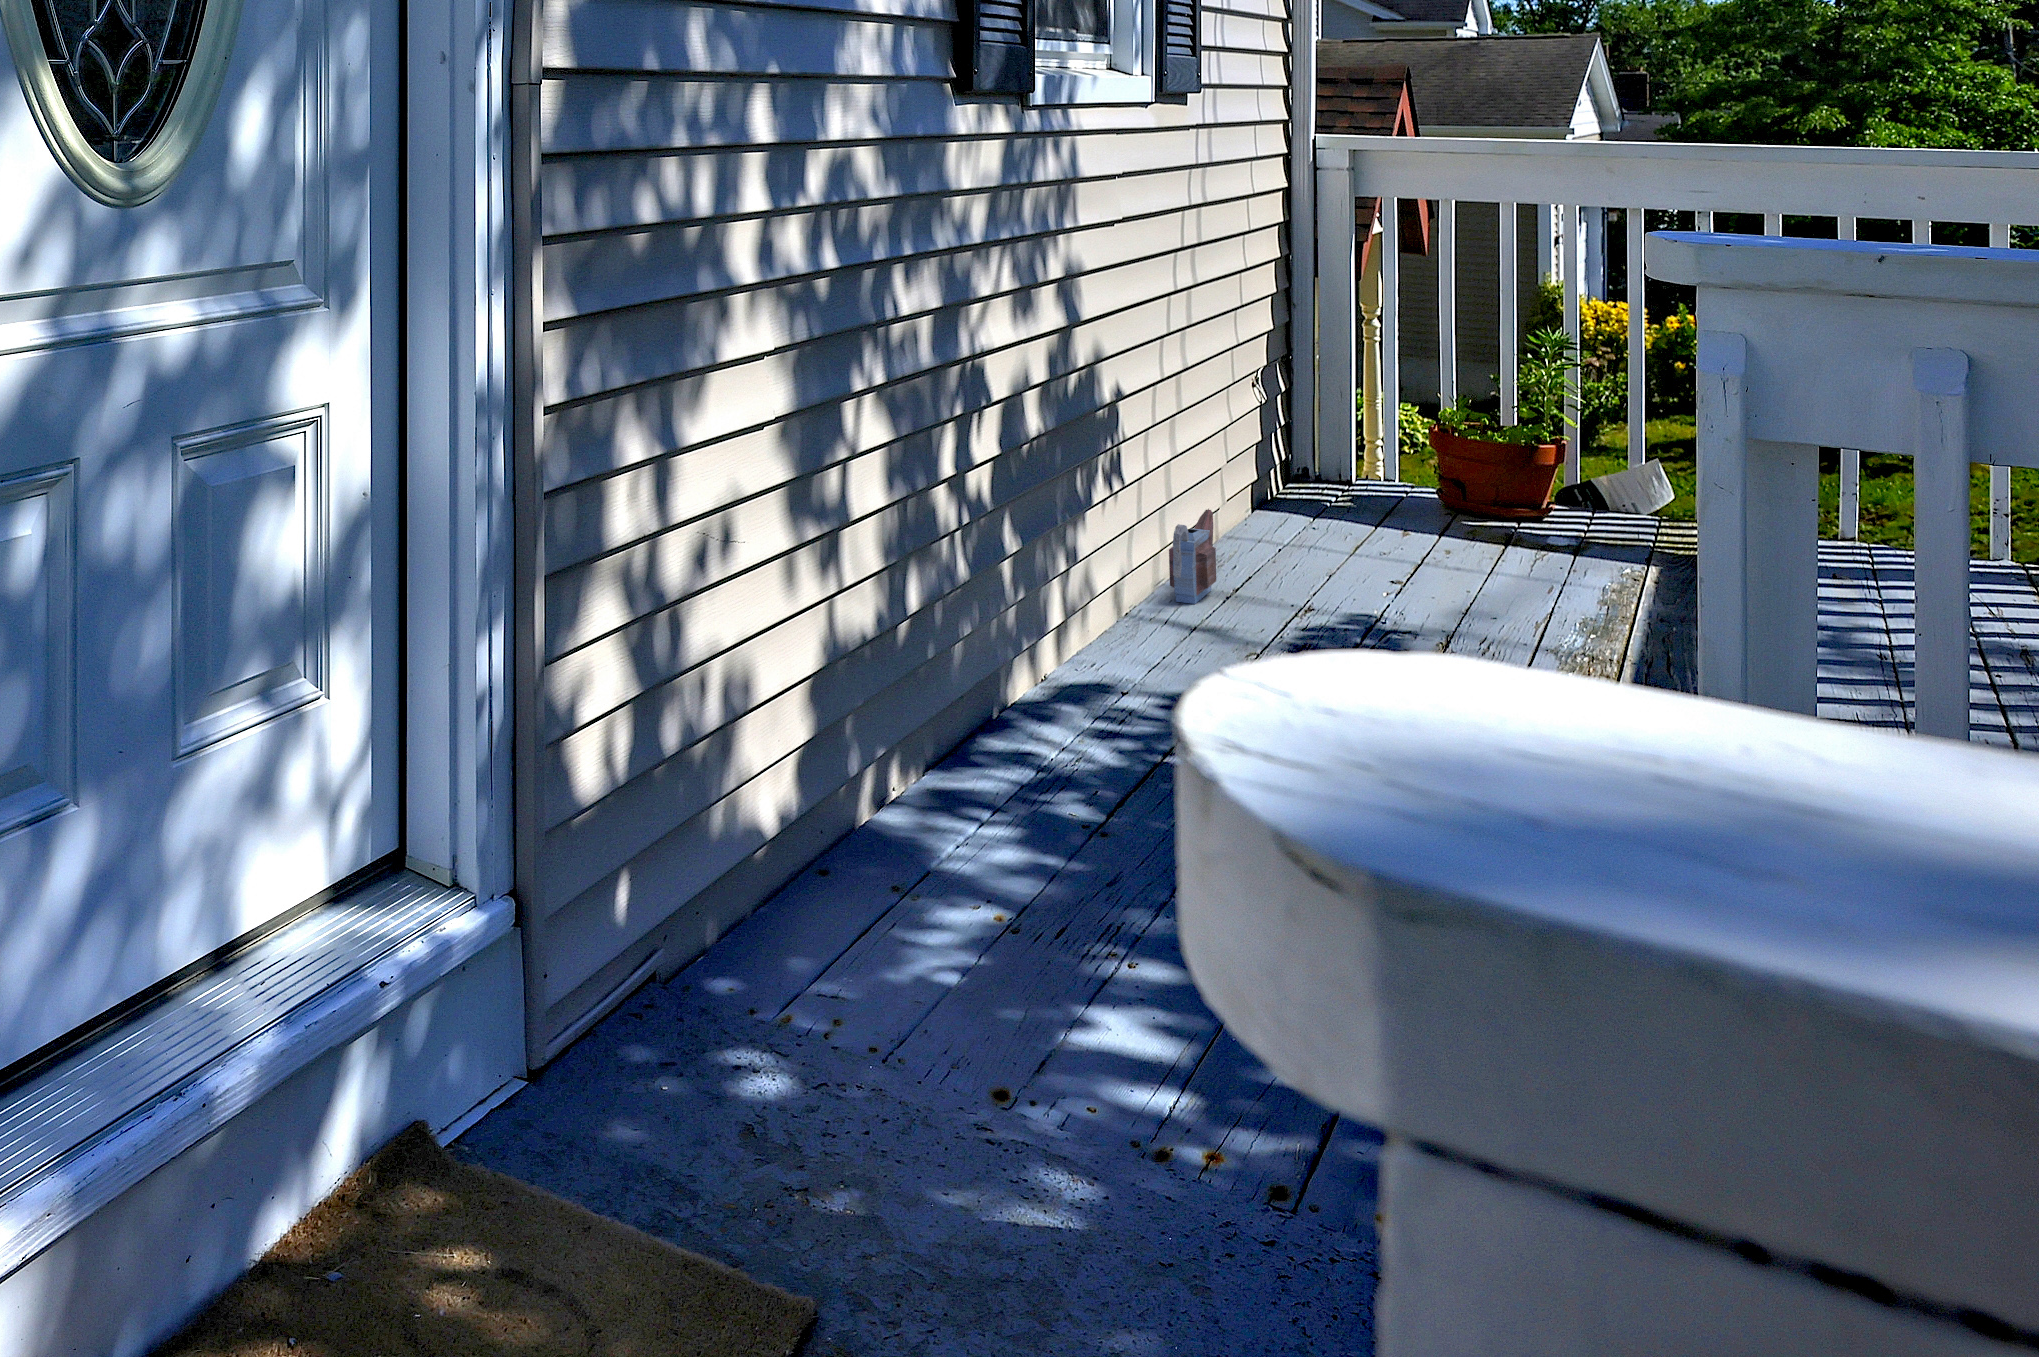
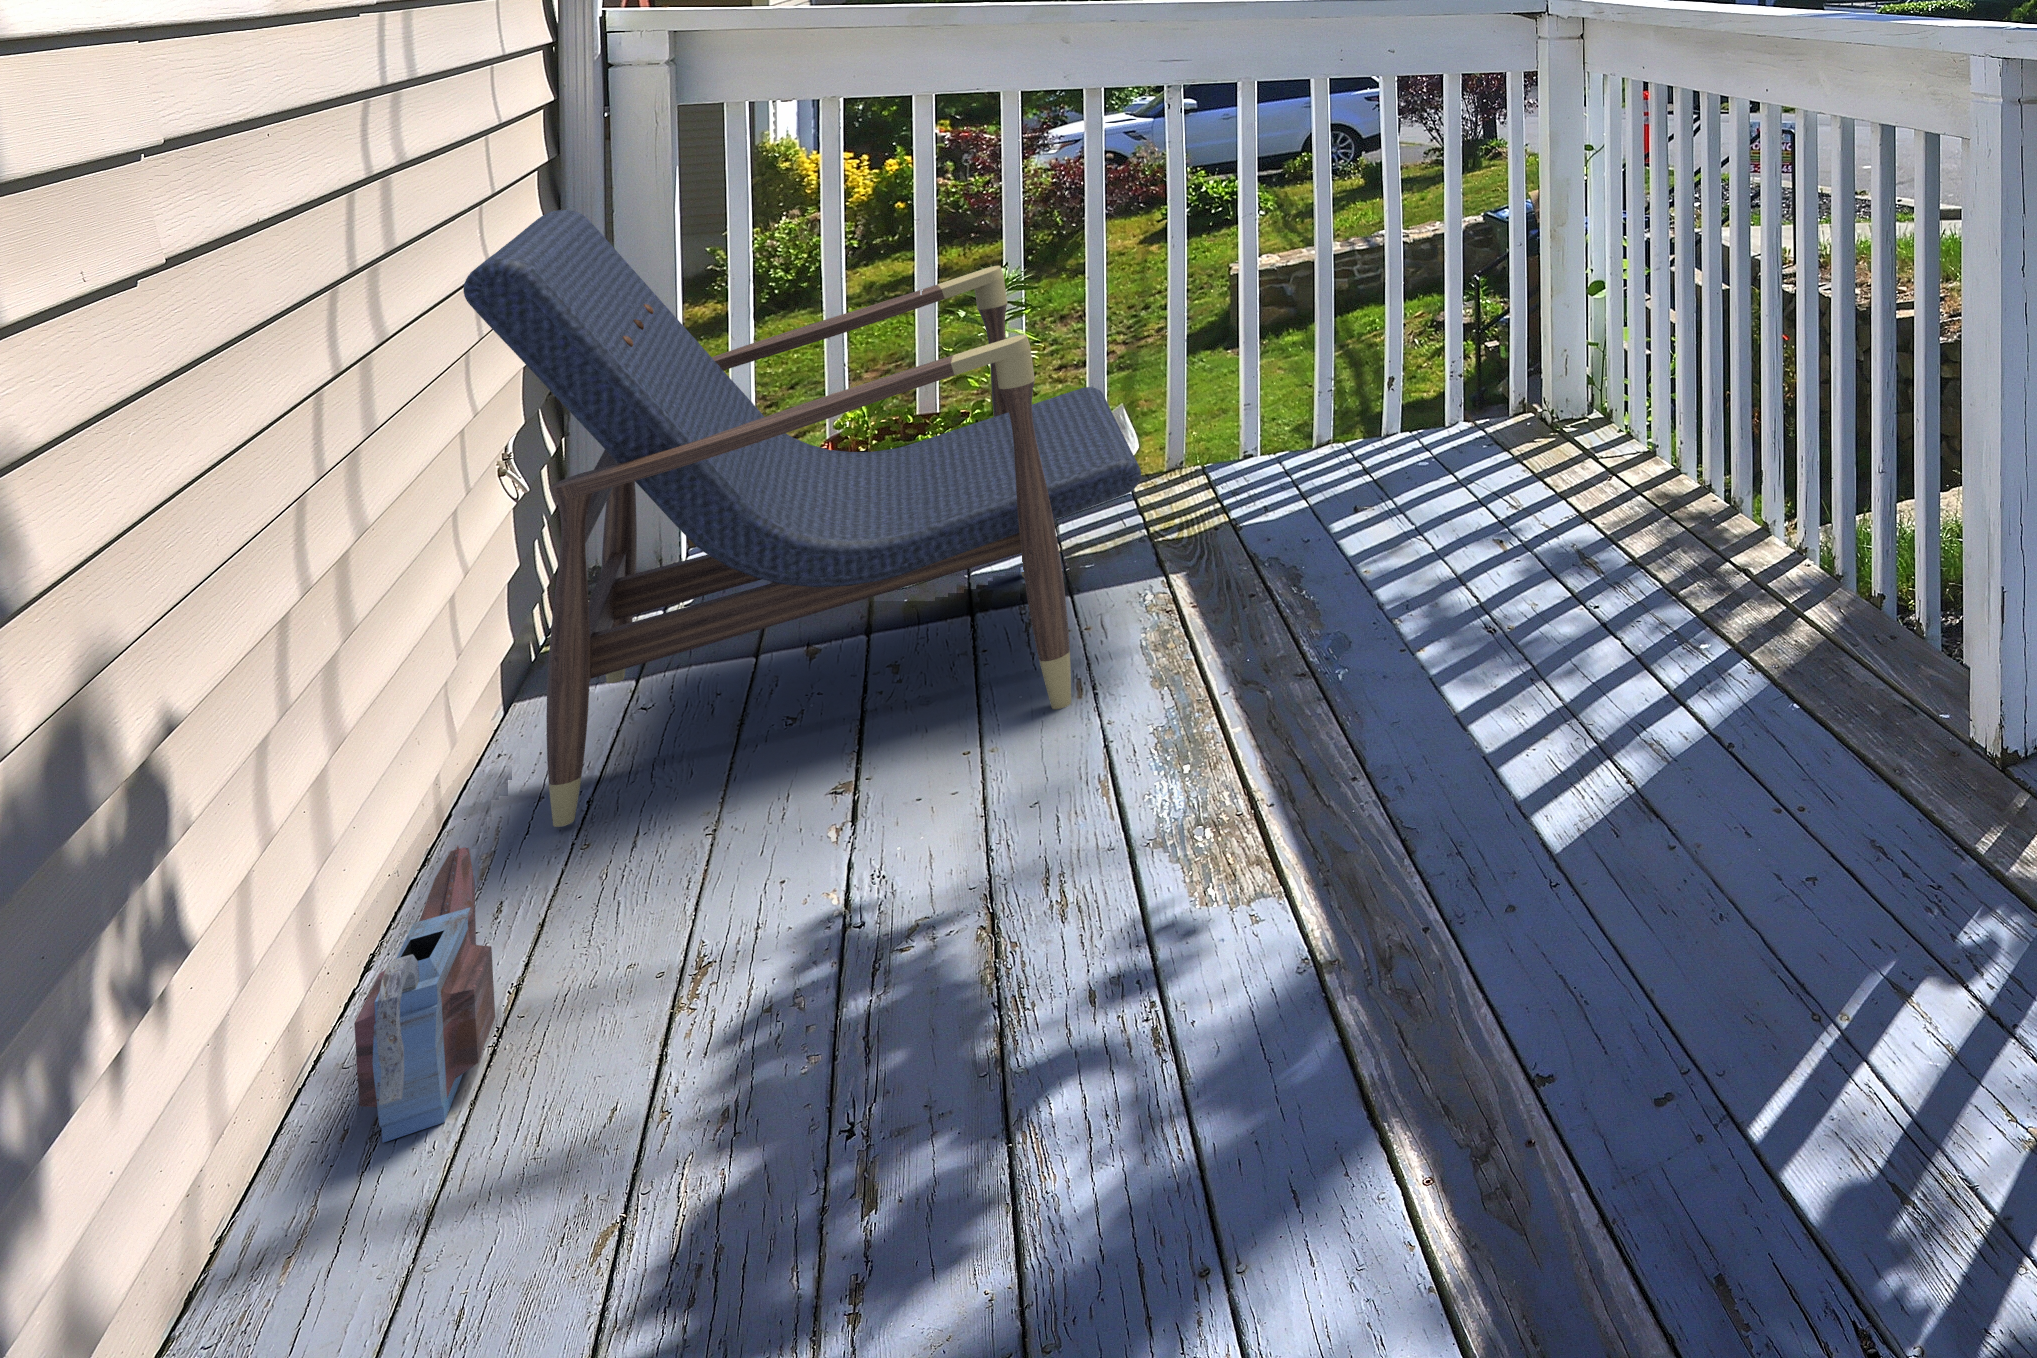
lounge chair: none [1226,242,1579,584] -> present [463,210,1141,827]

